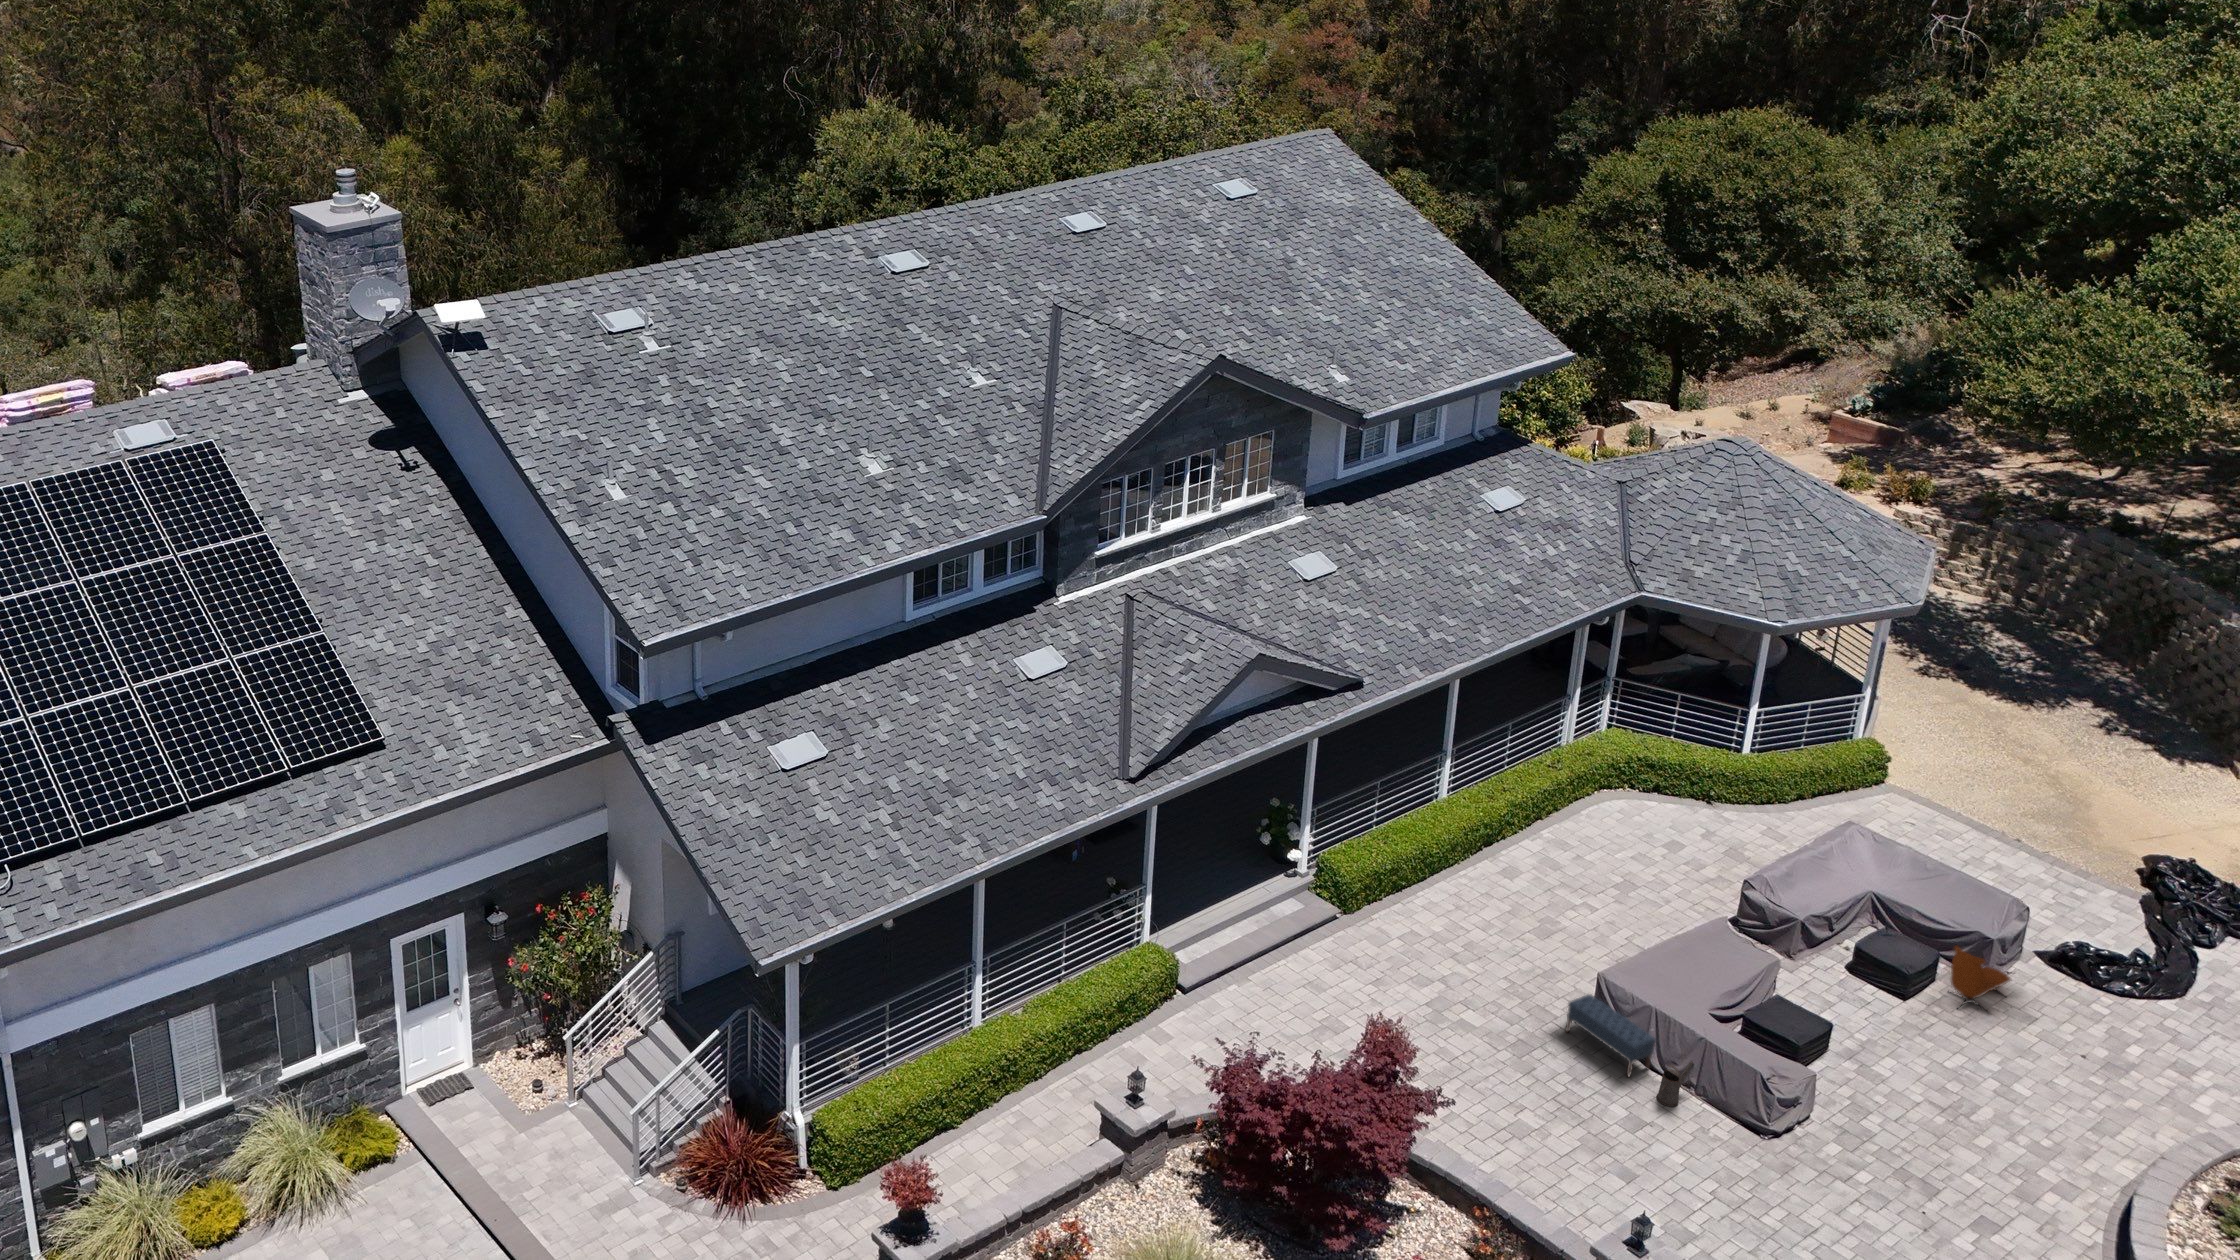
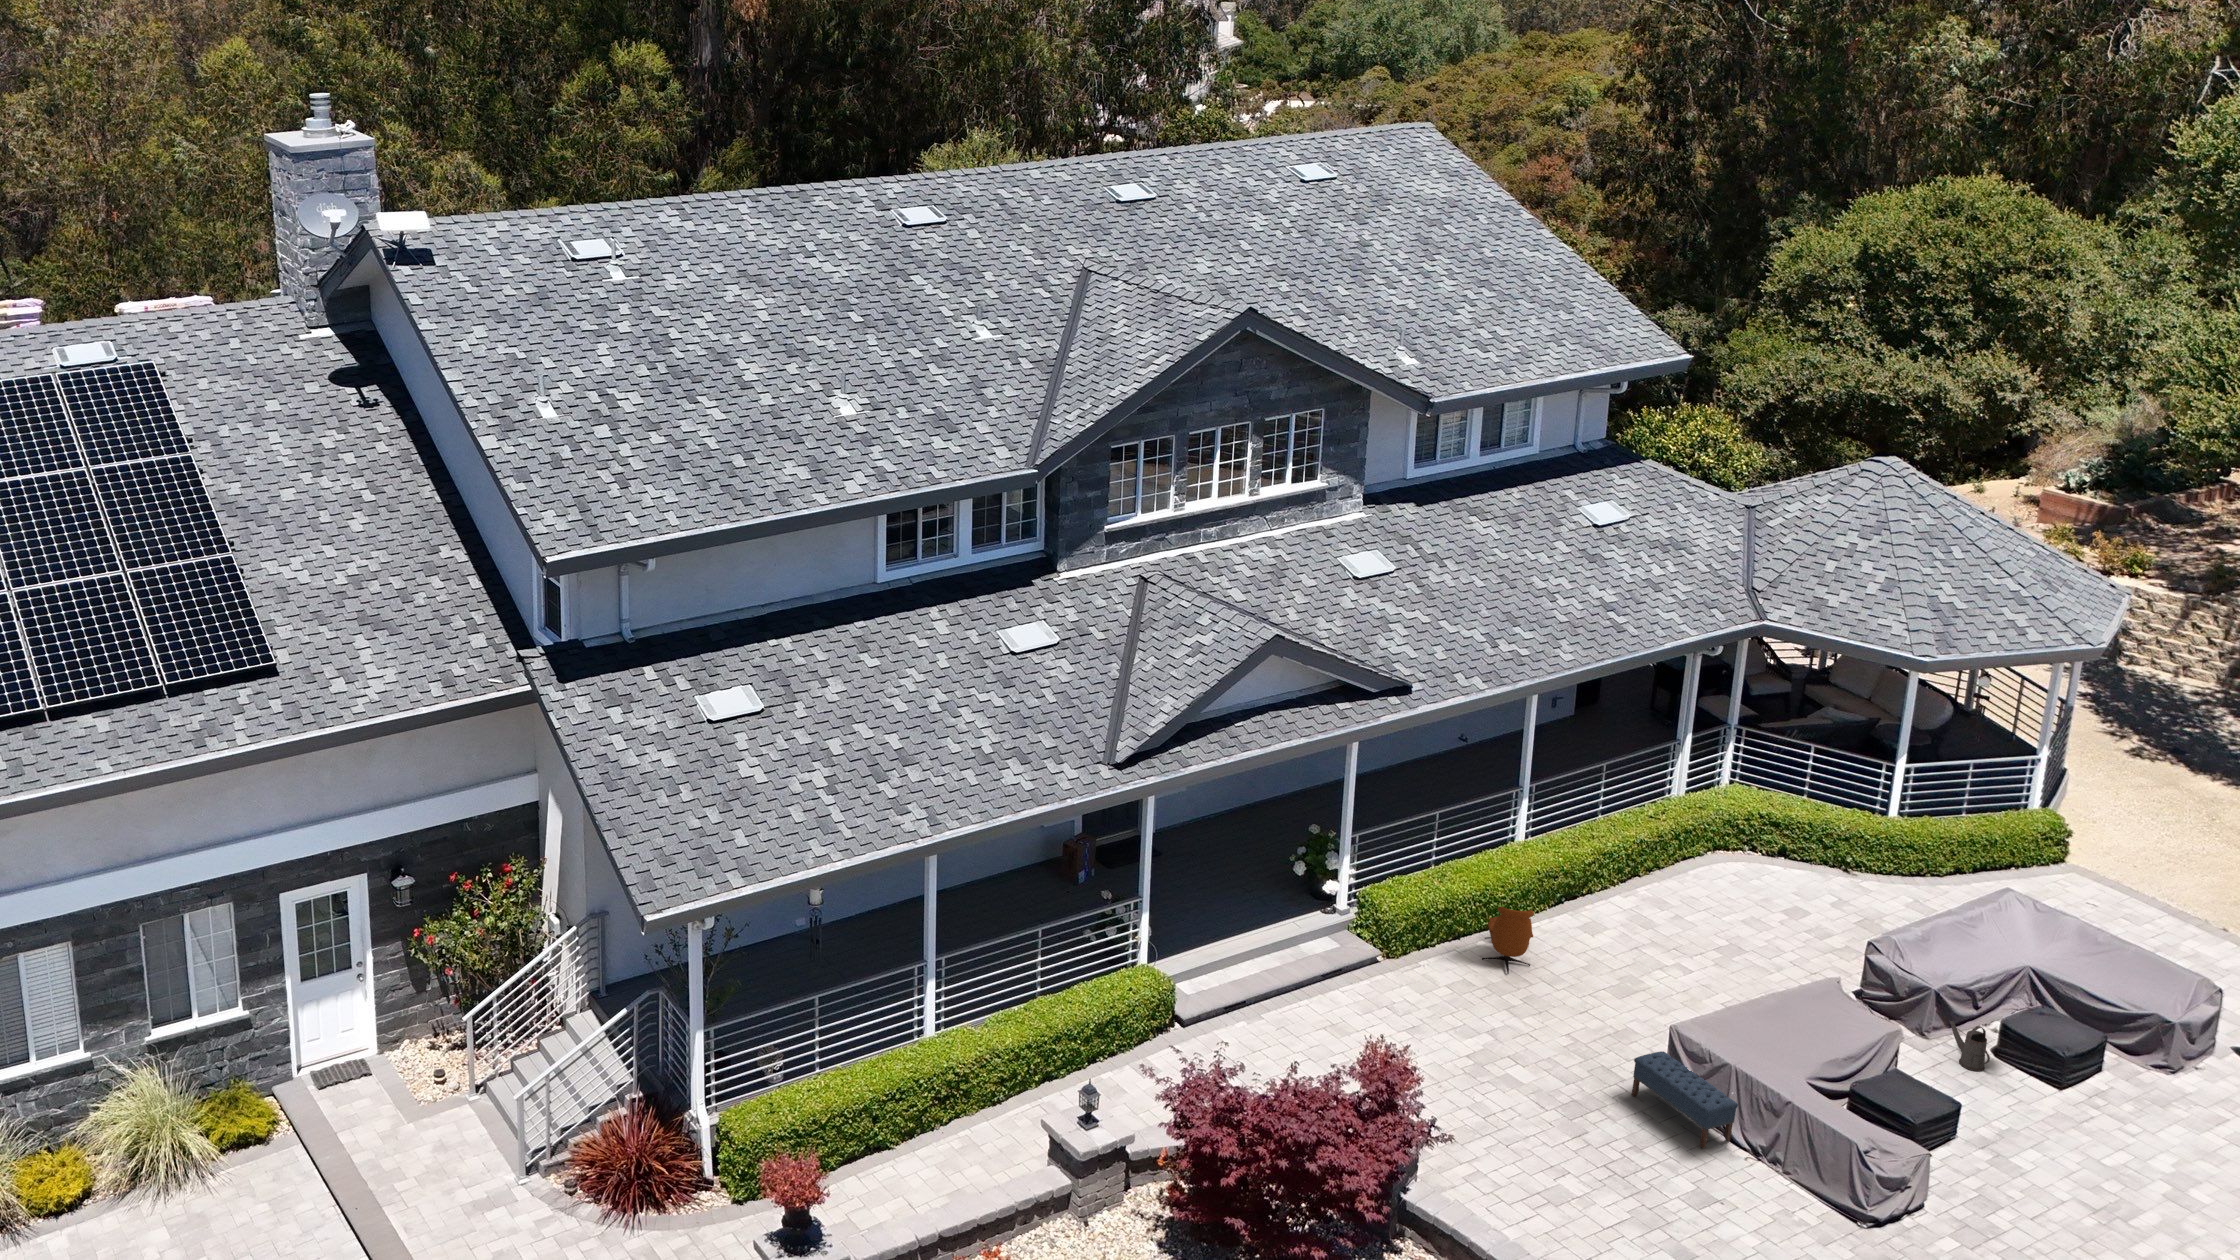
lounge chair: present [1951,946,2011,1008] -> present [1482,906,1534,974]
watering can: present [1657,1061,1693,1106] -> present [1950,1021,1990,1071]

